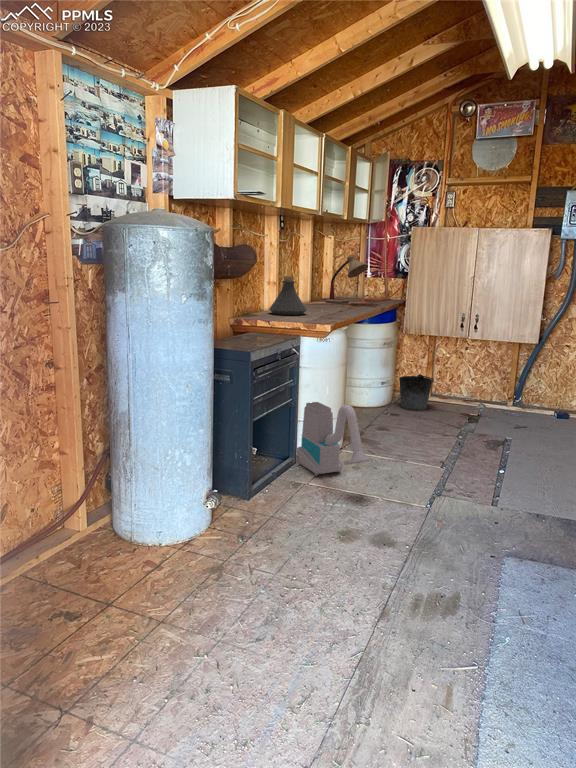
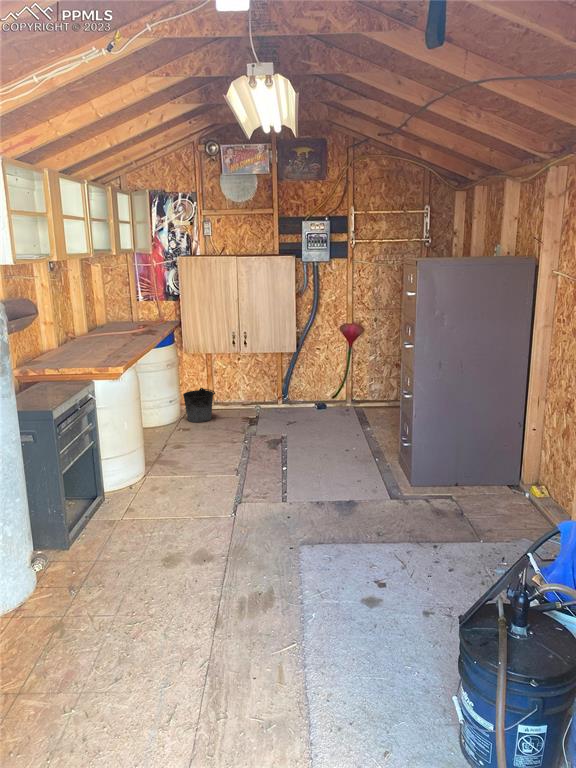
desk lamp: present [326,255,368,303] -> none [104,288,142,335]
bottle: present [269,276,306,315] -> none [54,322,93,361]
vacuum cleaner: present [296,402,371,476] -> none [103,439,178,509]

